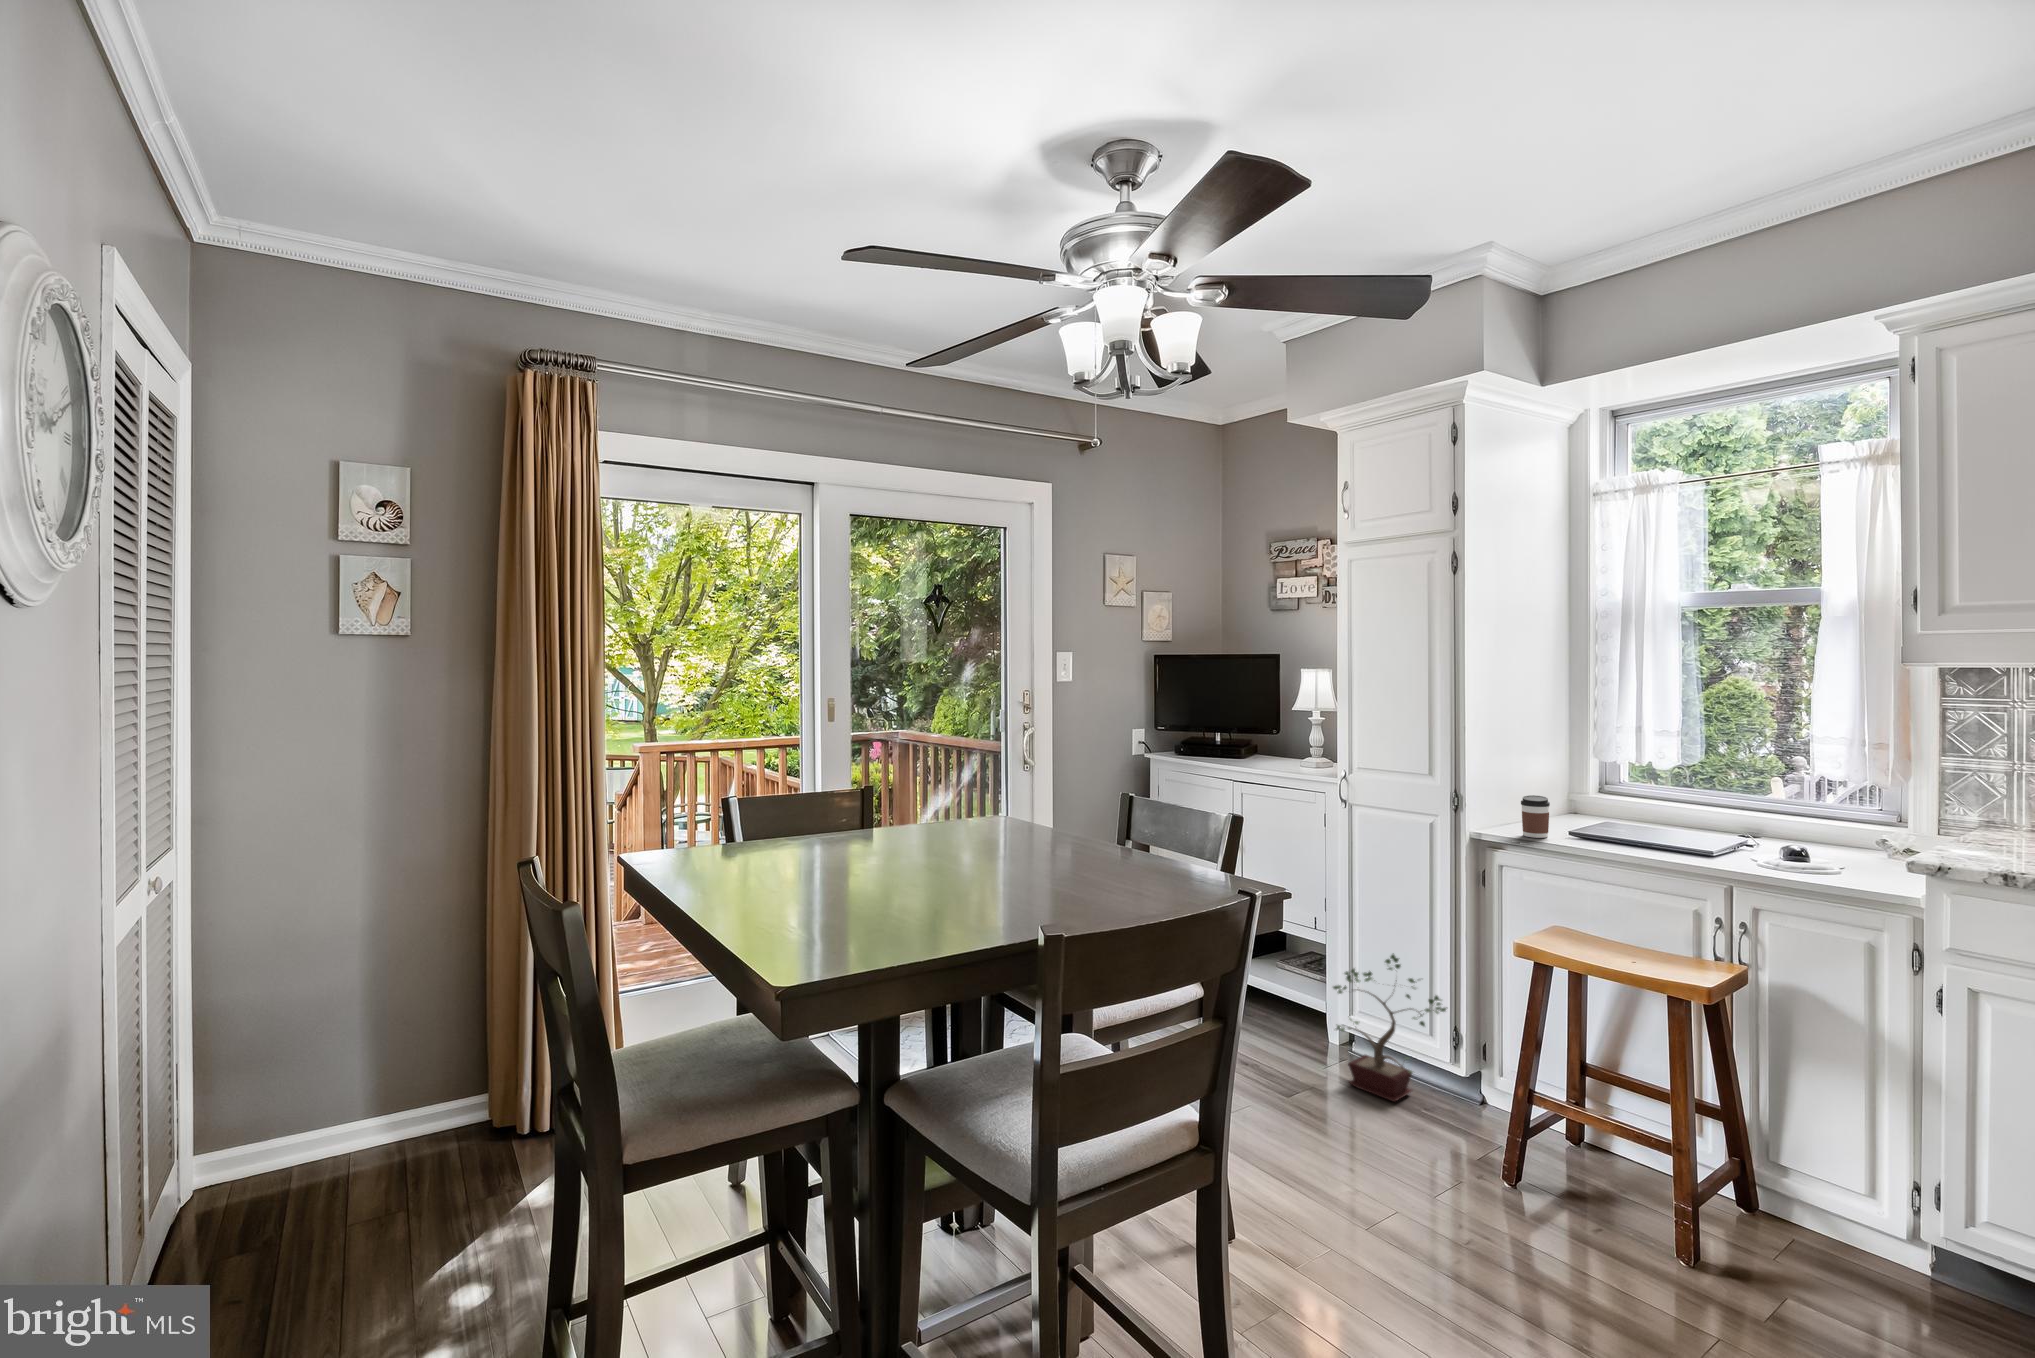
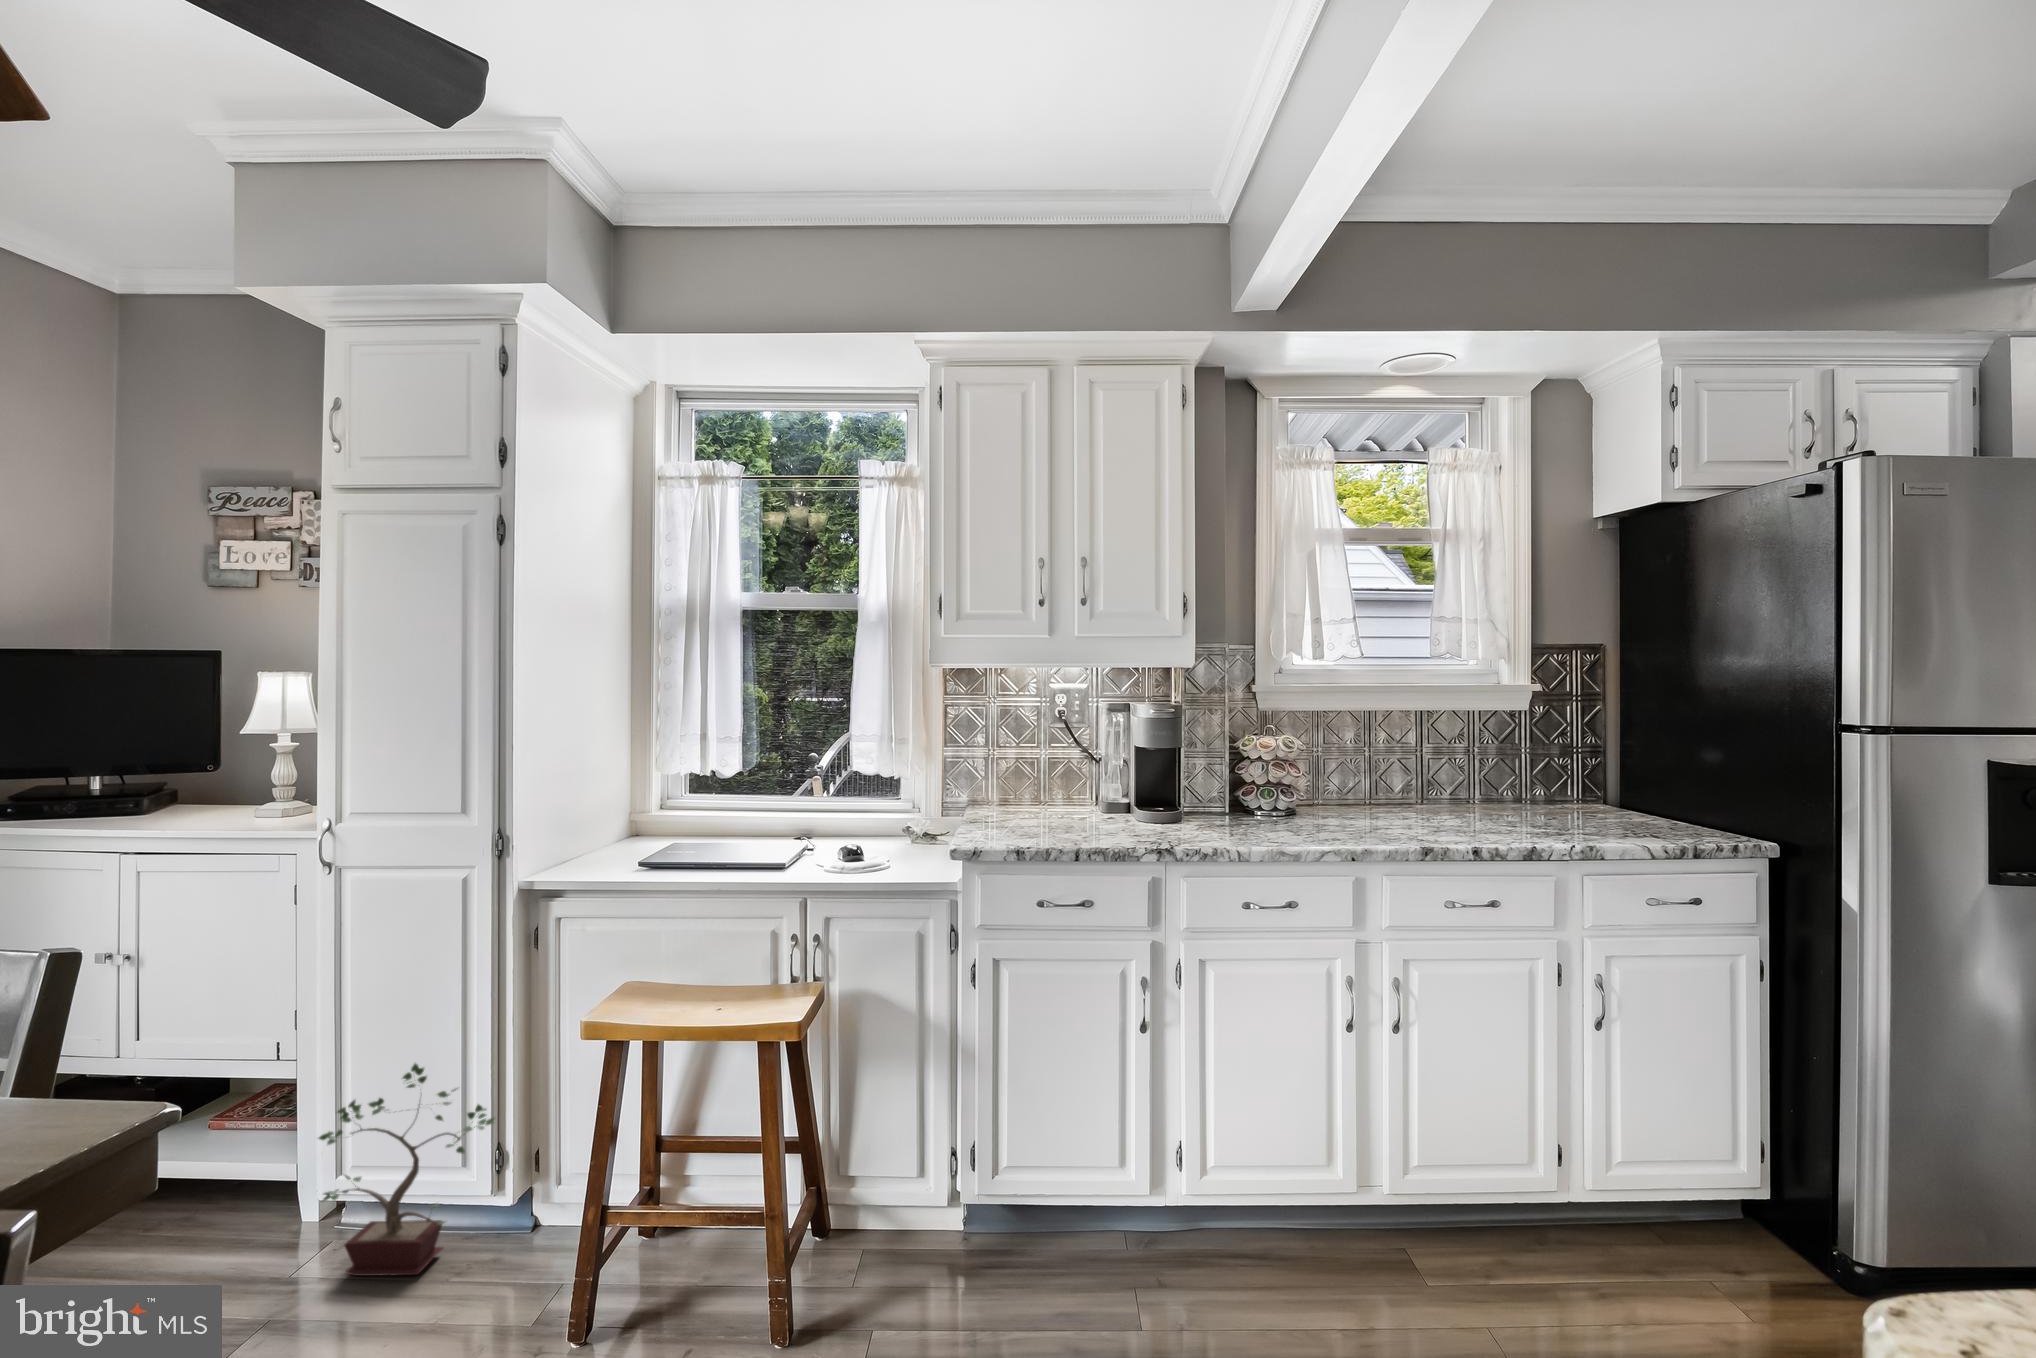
coffee cup: present [1521,795,1550,838] -> none [584,821,617,873]

